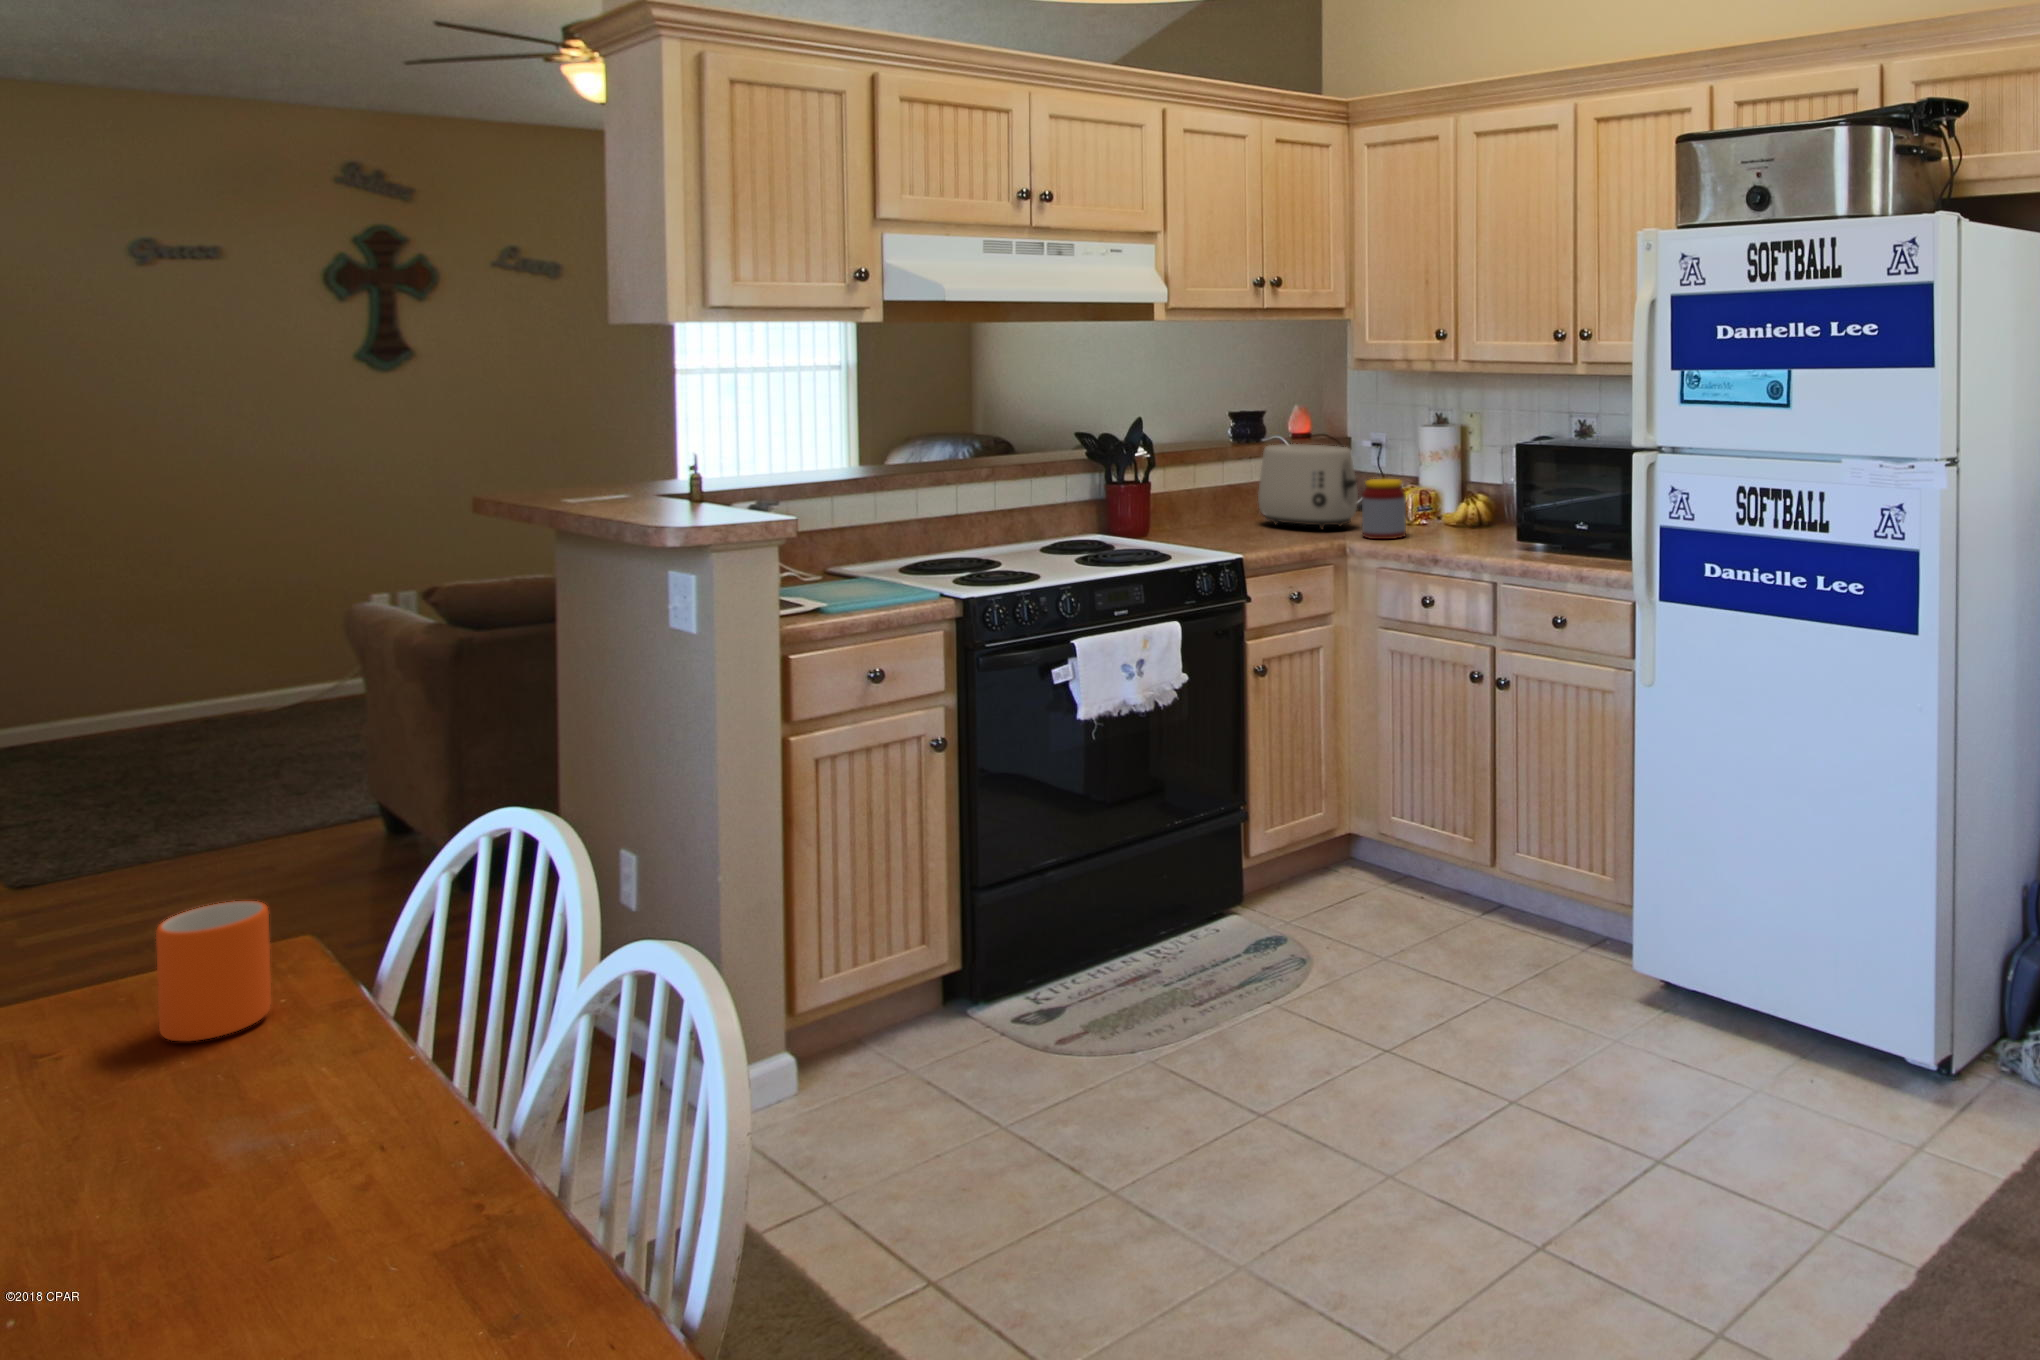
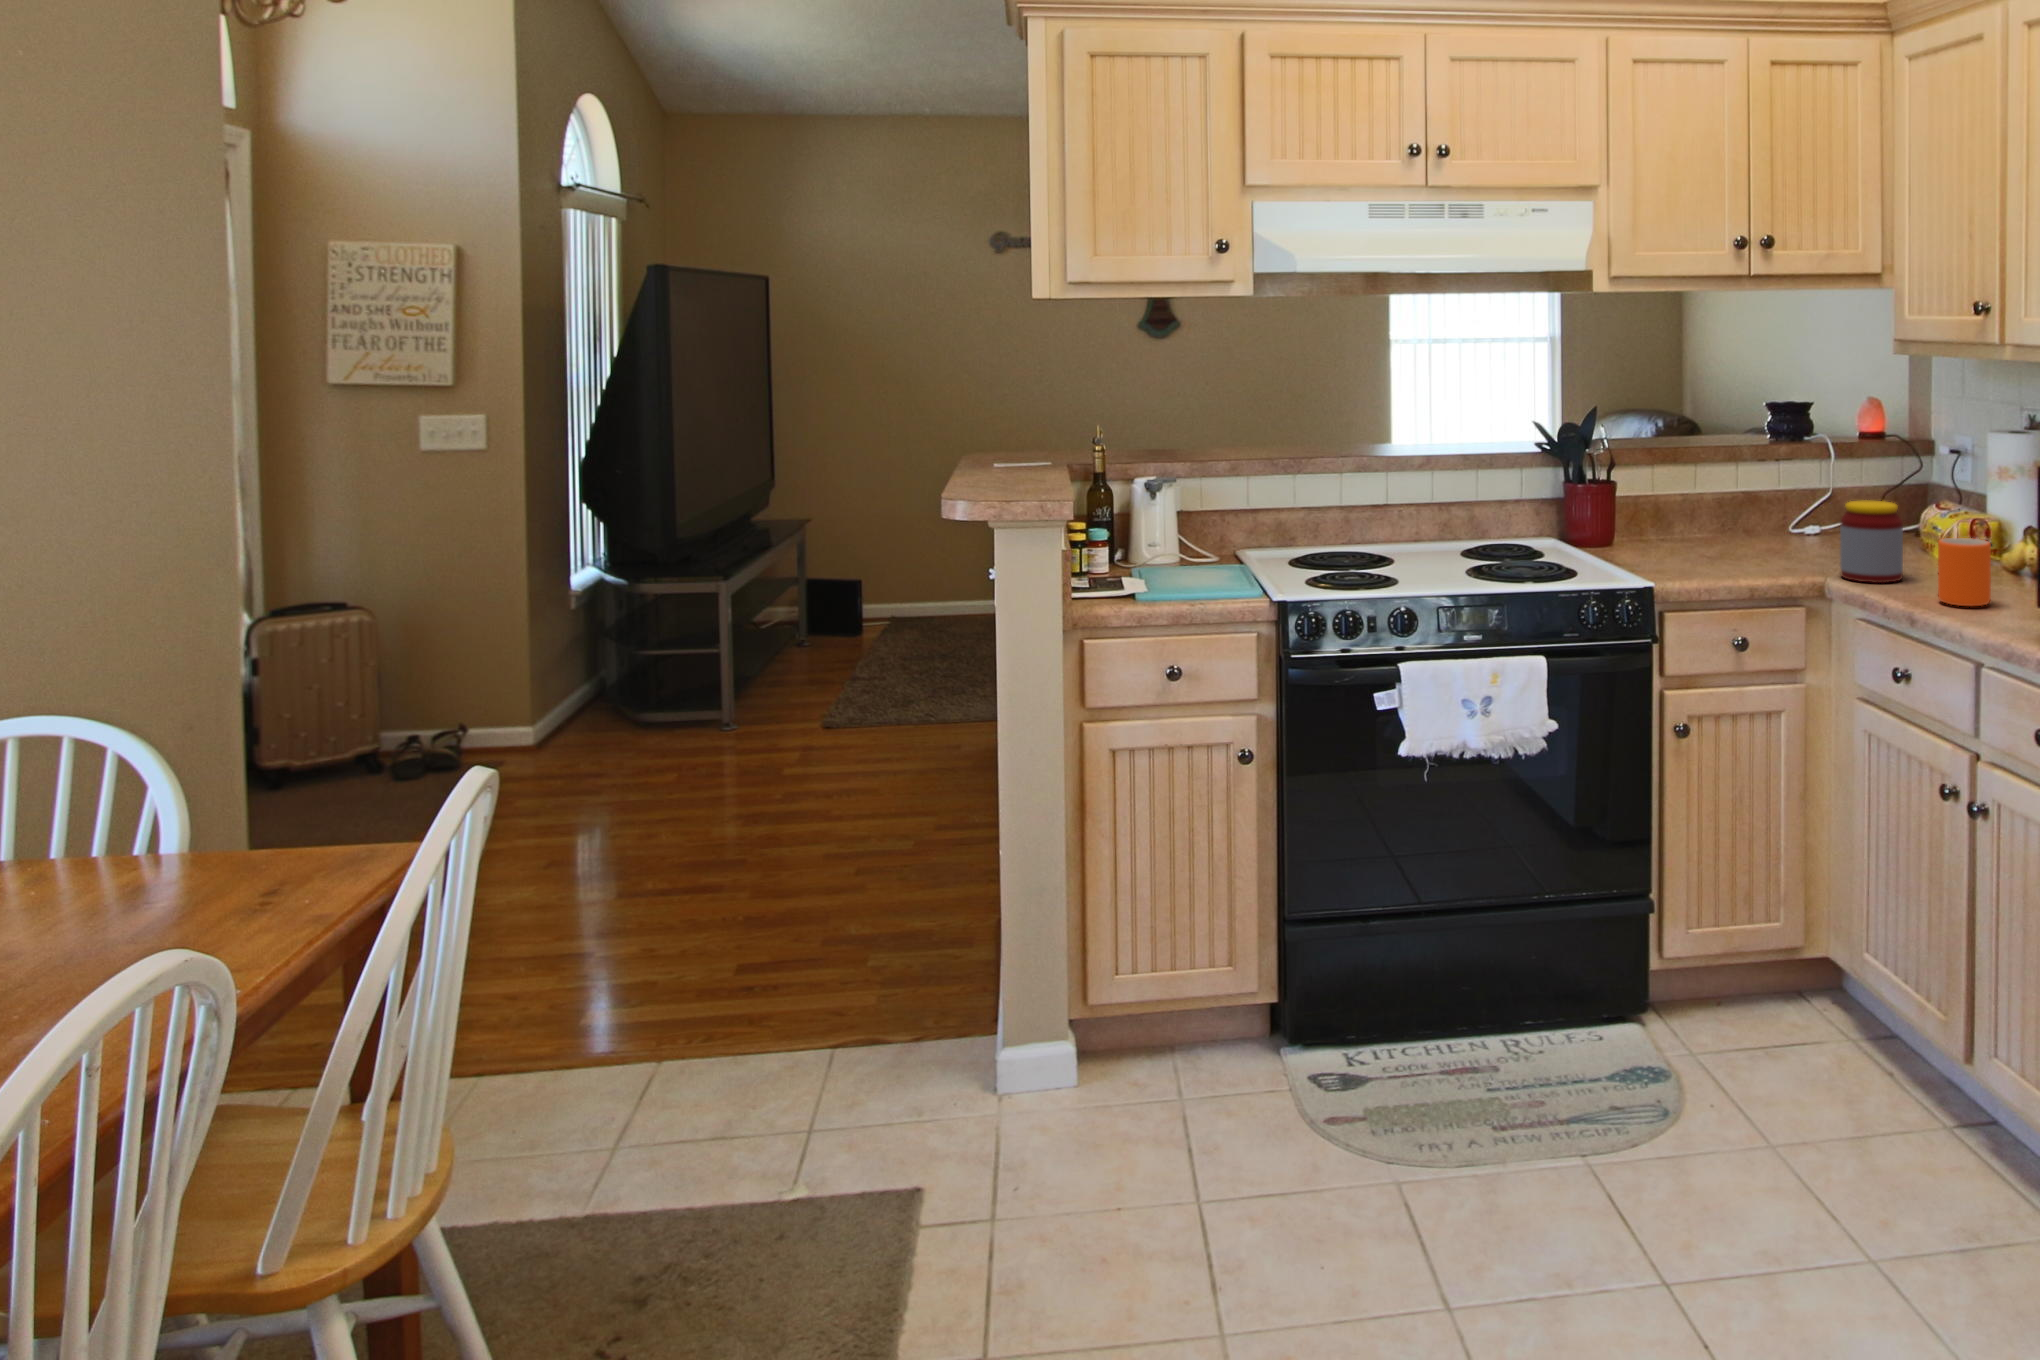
toaster: present [1258,444,1358,529] -> none [1741,447,1860,560]
mug: present [156,901,271,1041] -> present [1938,538,1991,606]

